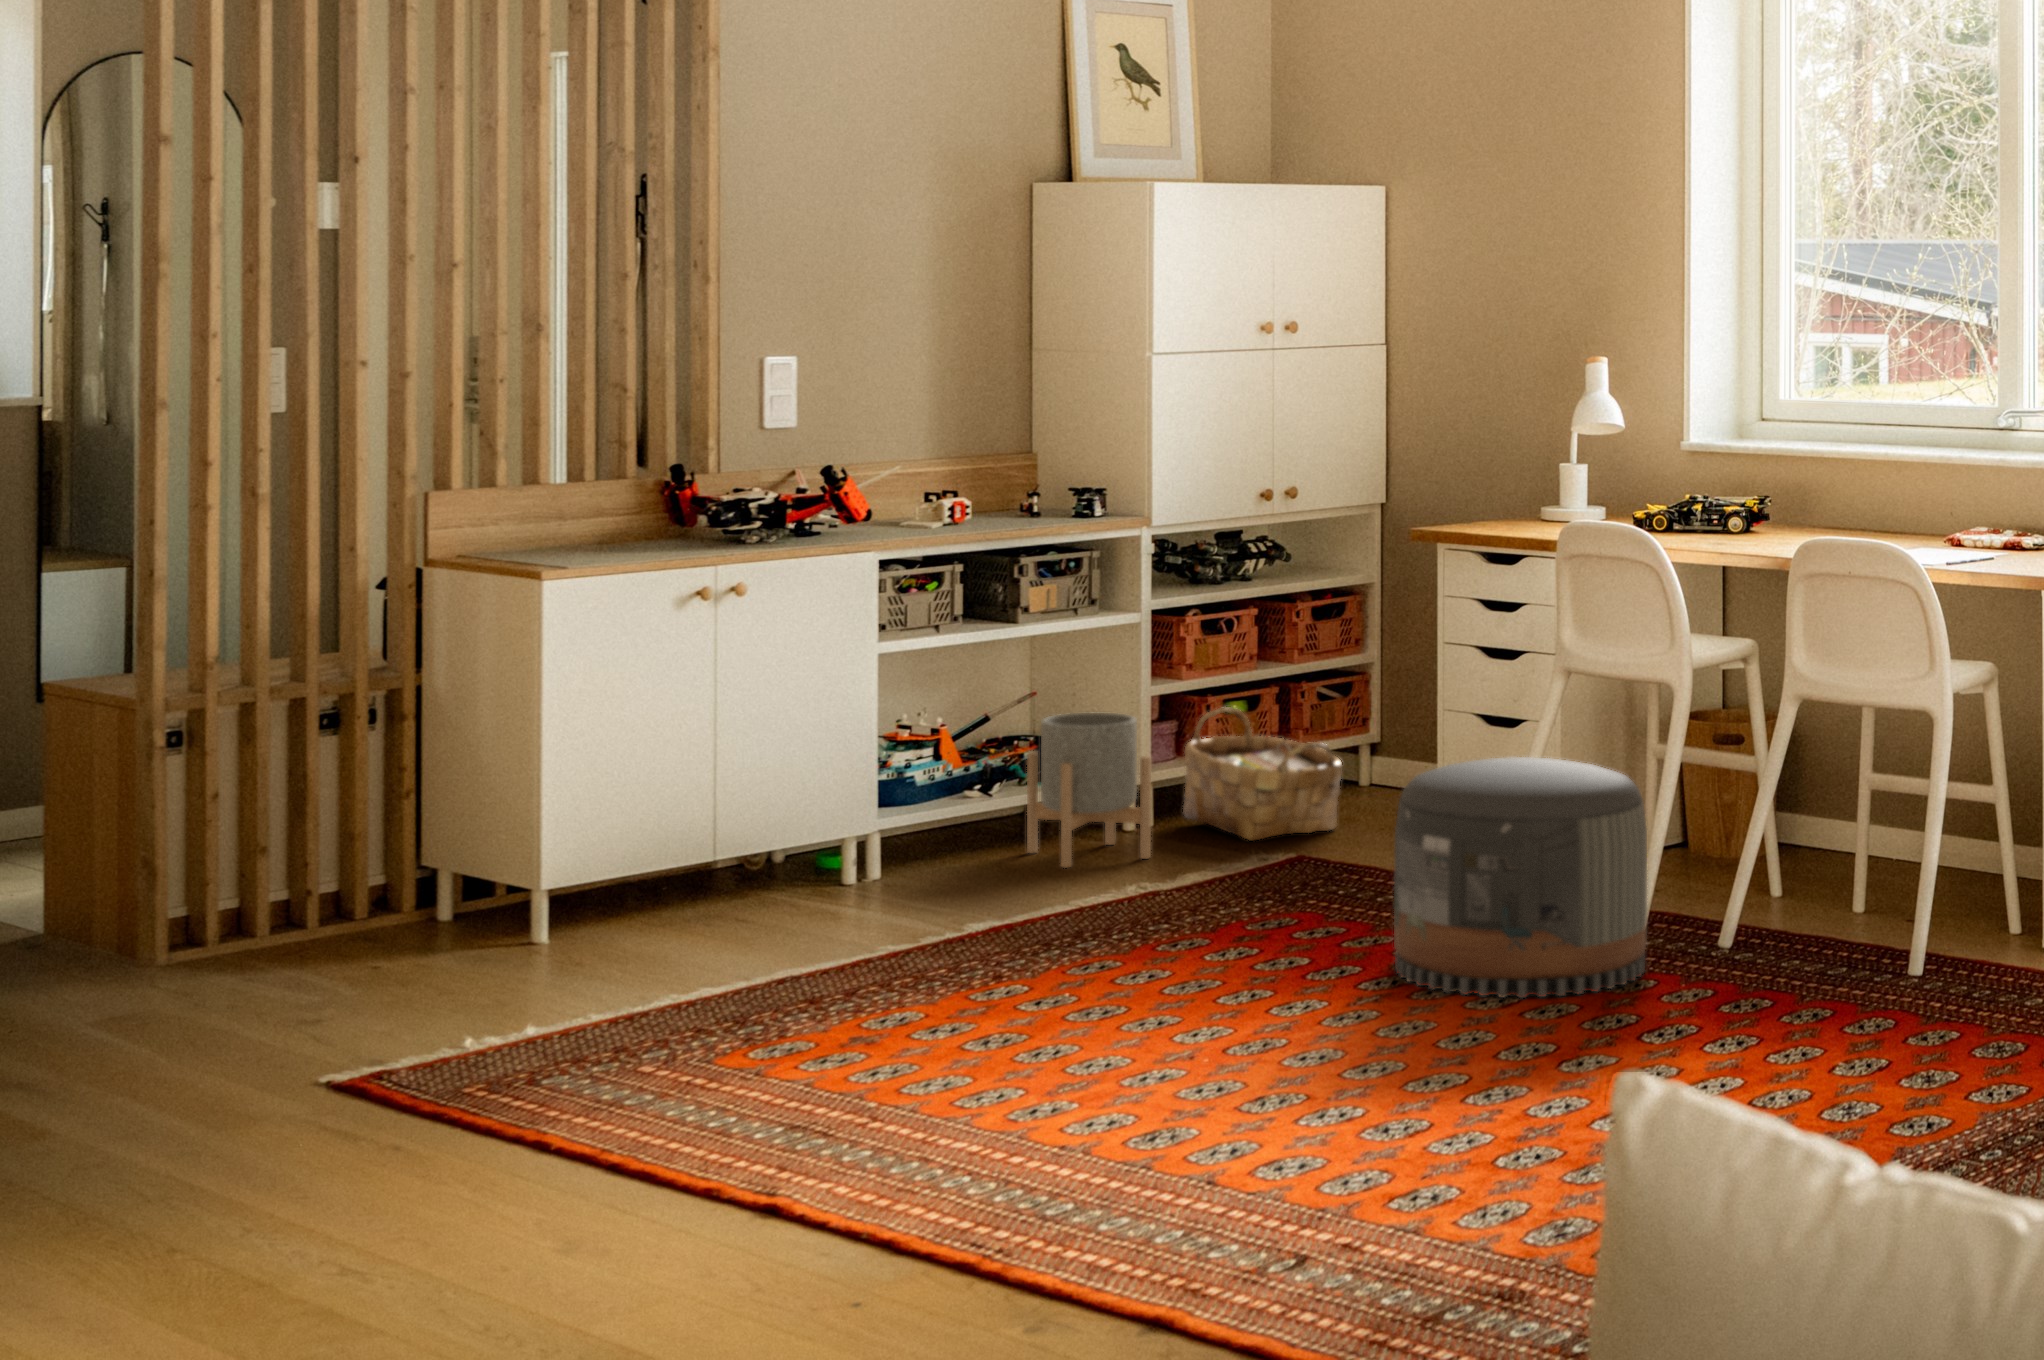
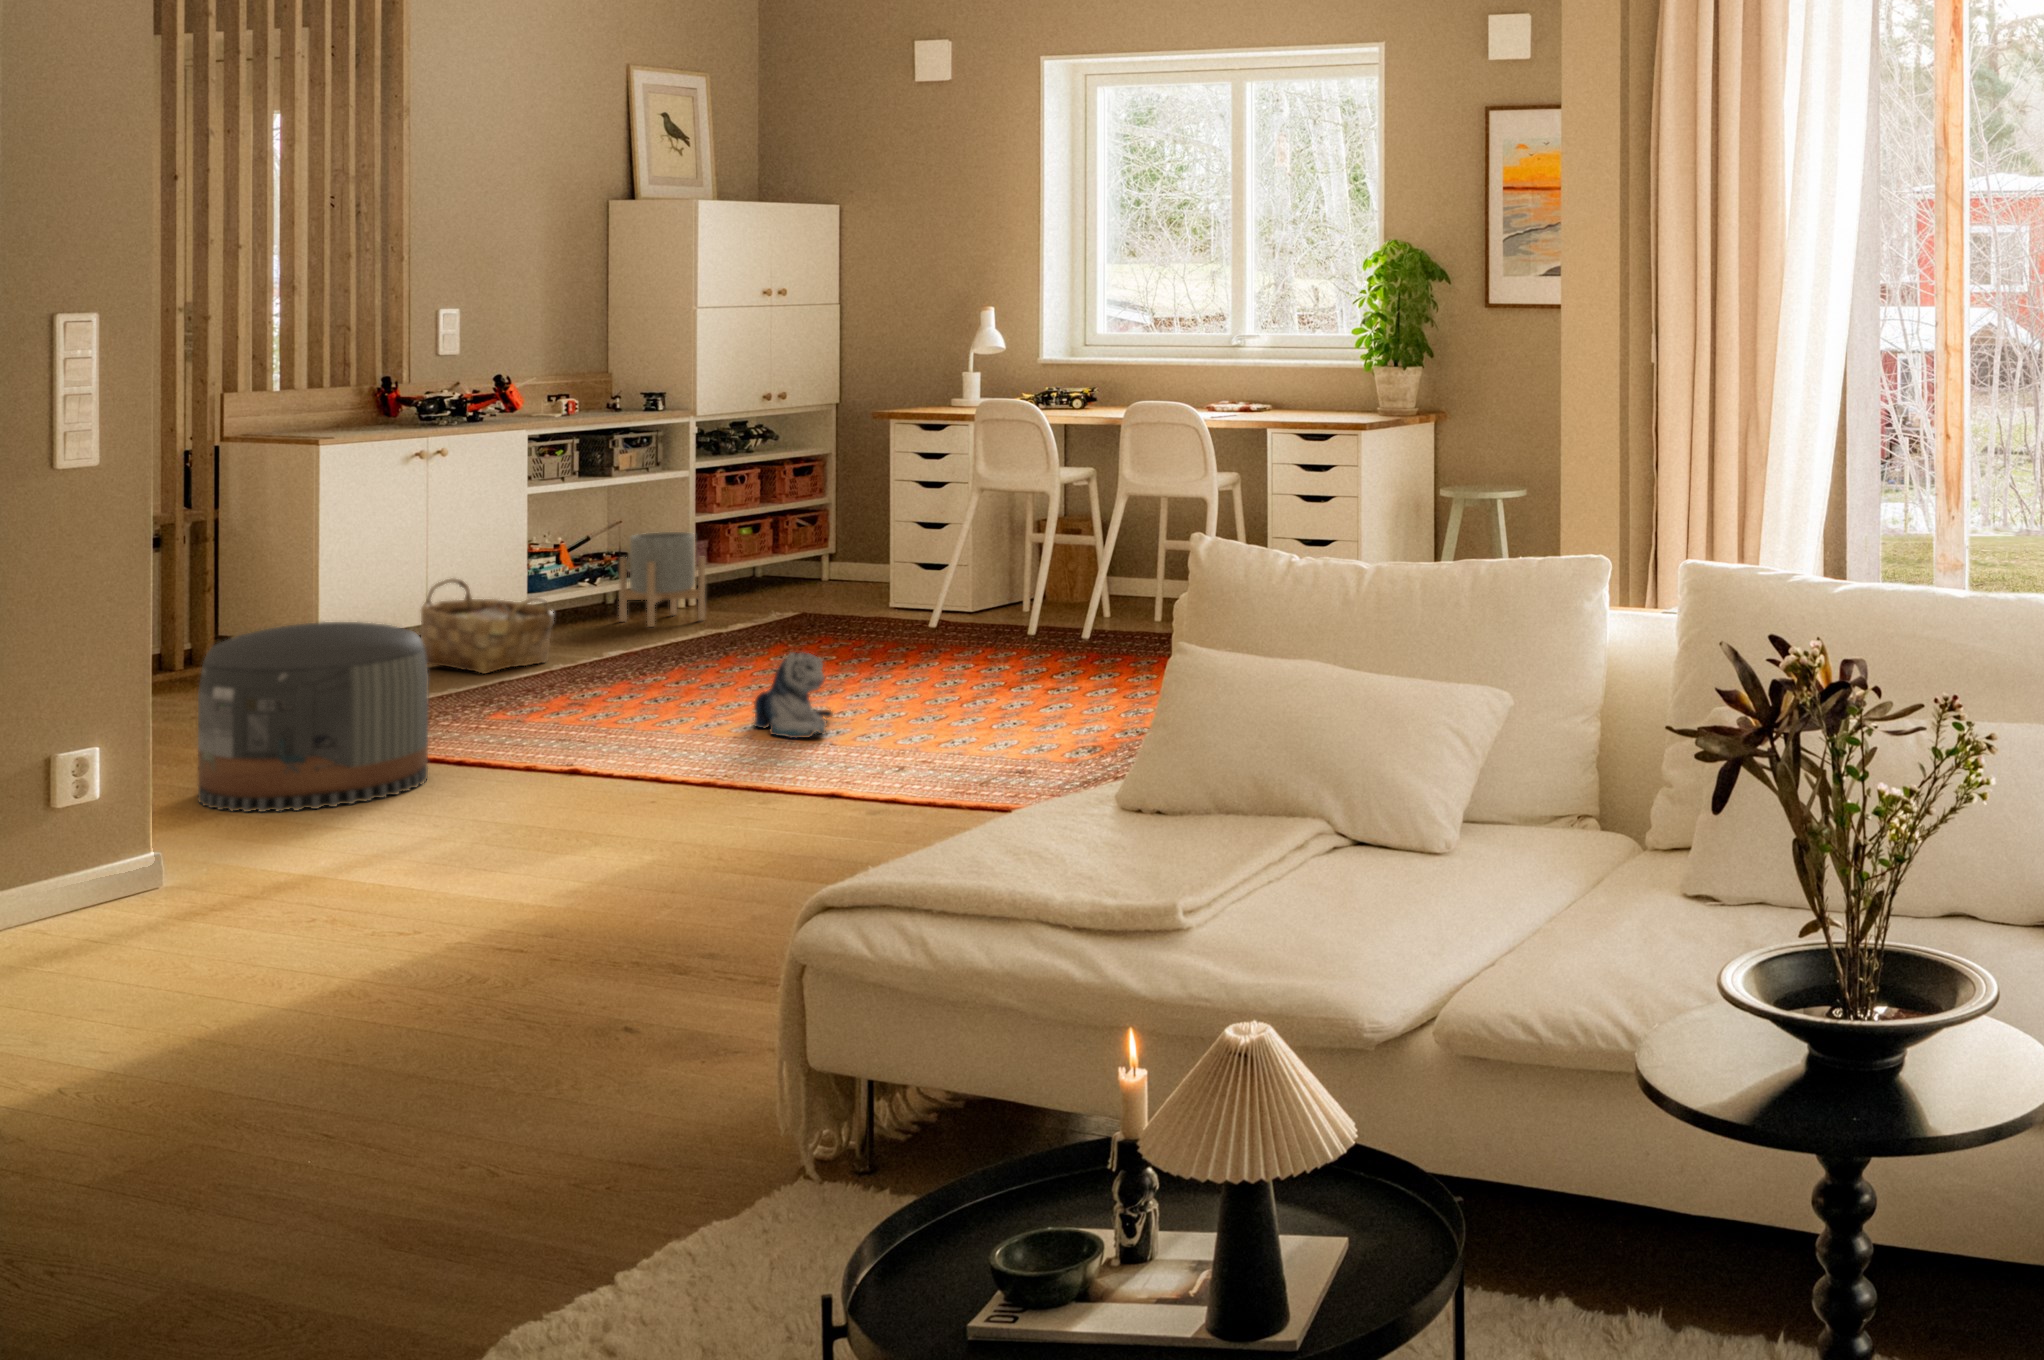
woven basket: present [1183,707,1342,841] -> present [420,578,554,674]
pouf: present [1394,757,1647,998] -> present [198,622,429,812]
plush toy: none [1110,990,1246,1150] -> present [754,652,832,738]

